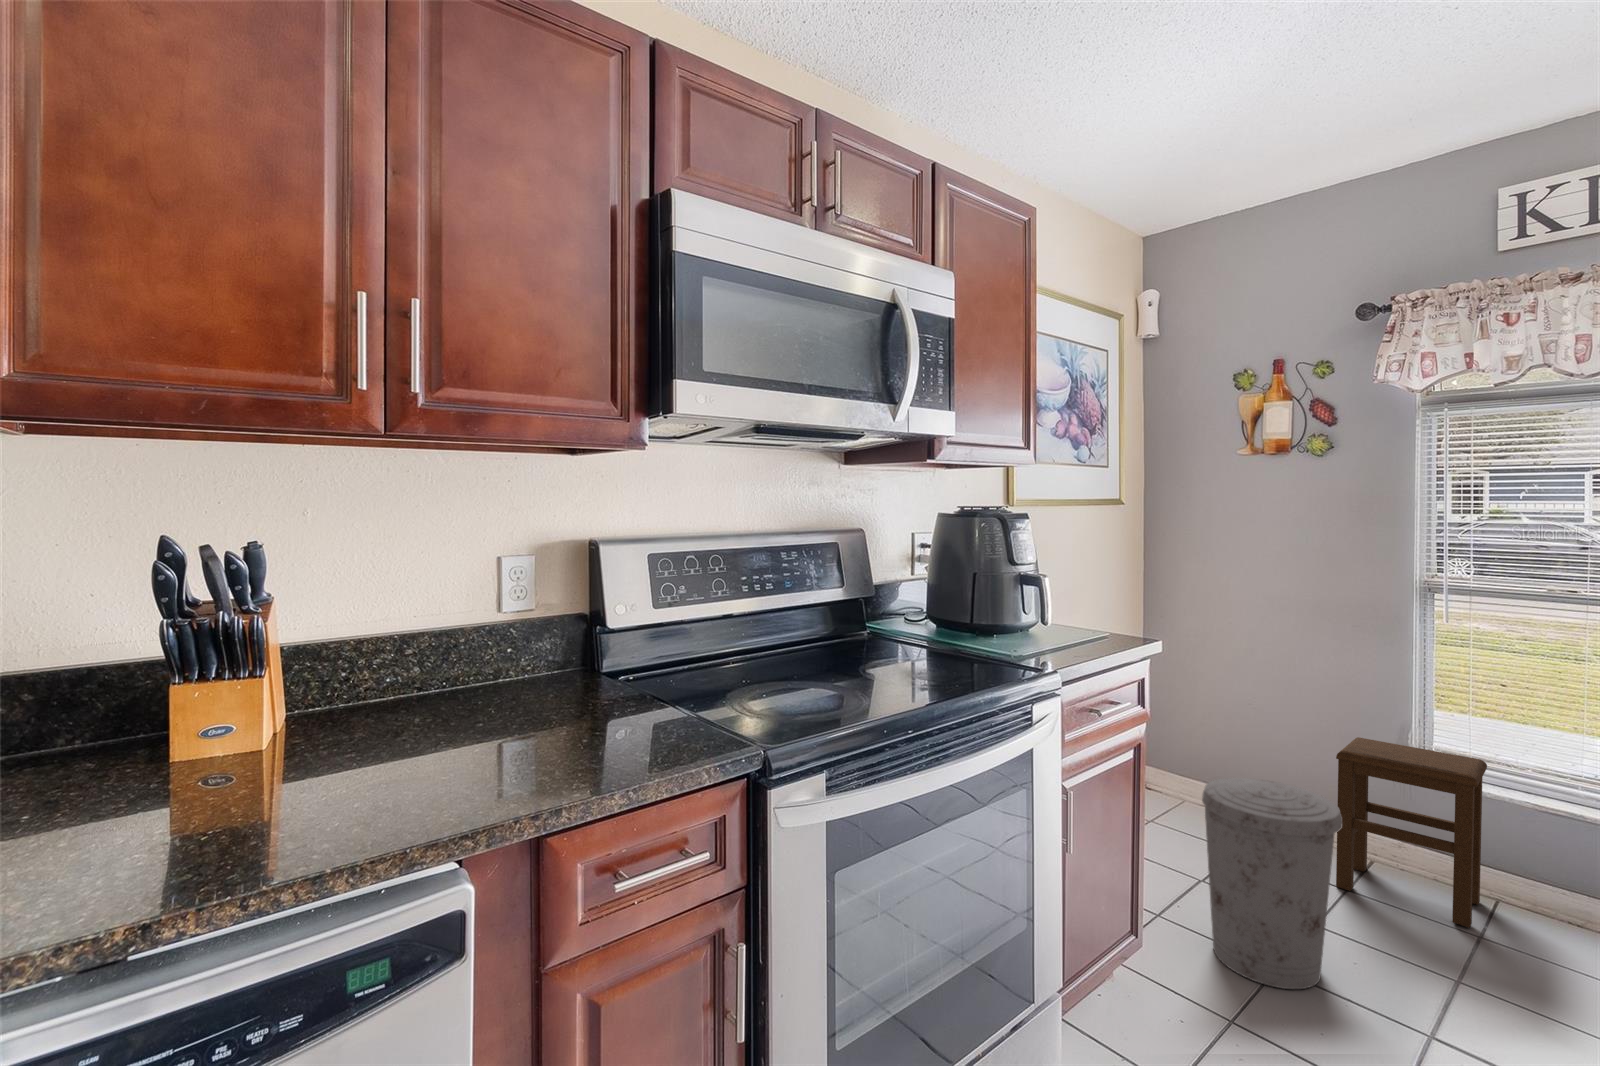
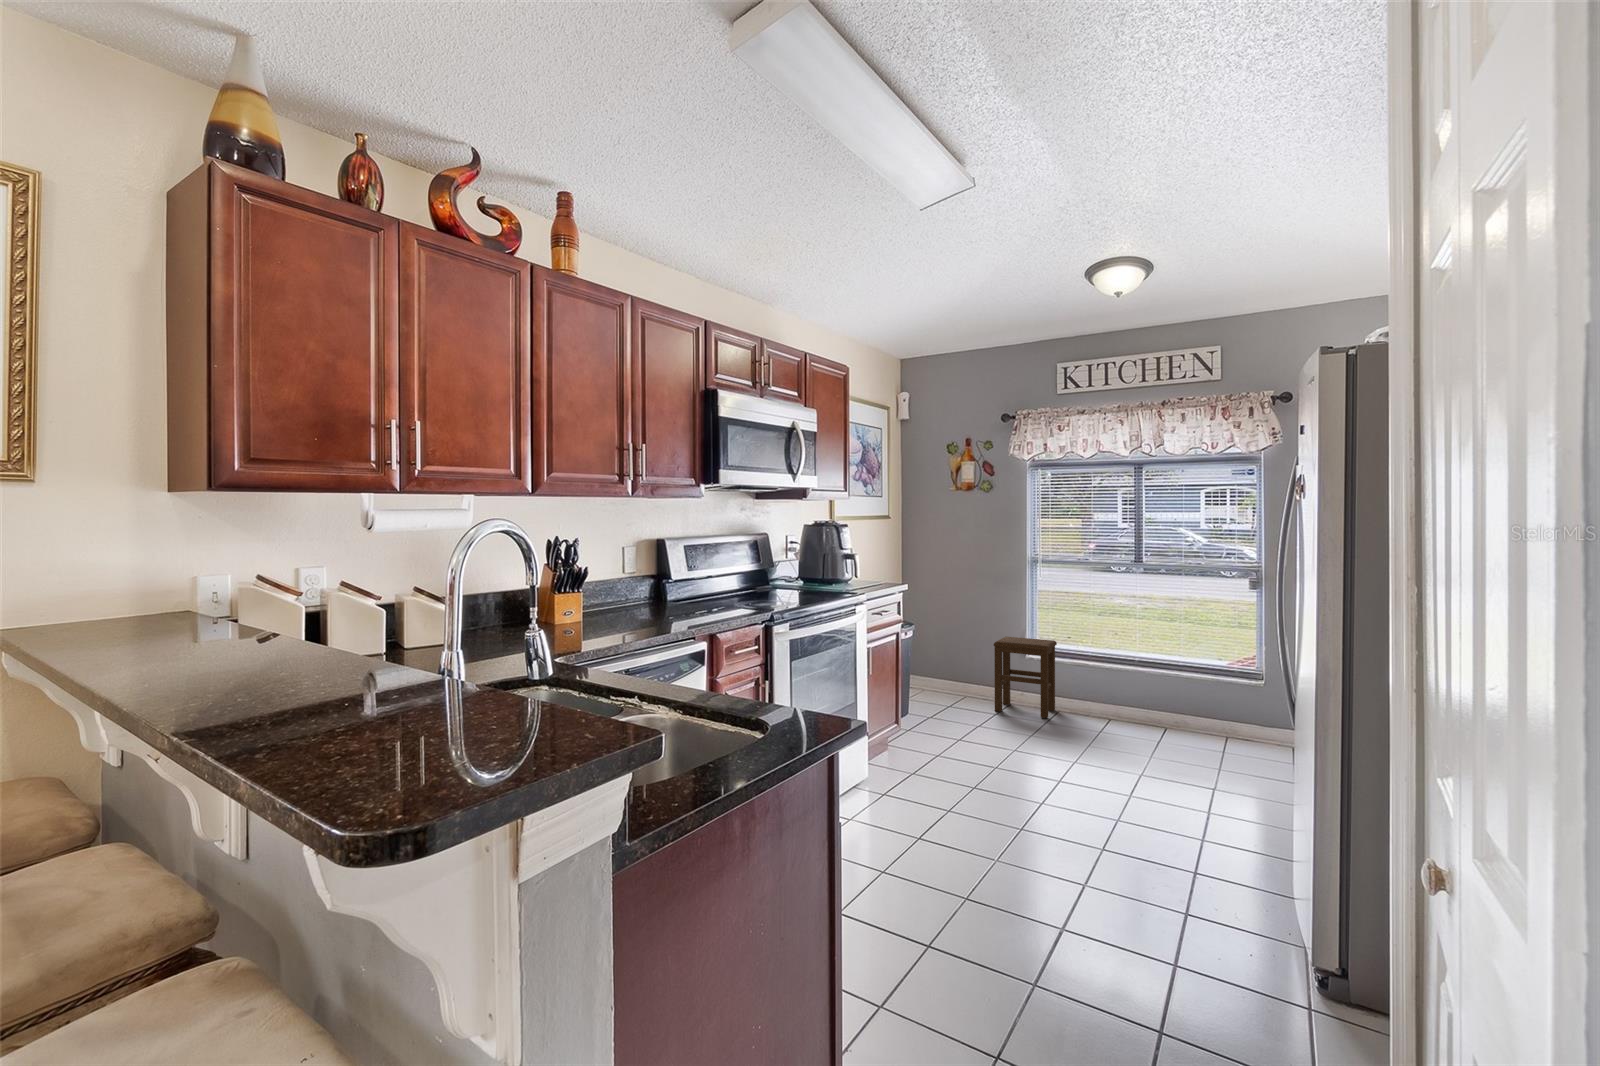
trash can: present [1202,778,1342,989] -> none [930,653,987,744]

